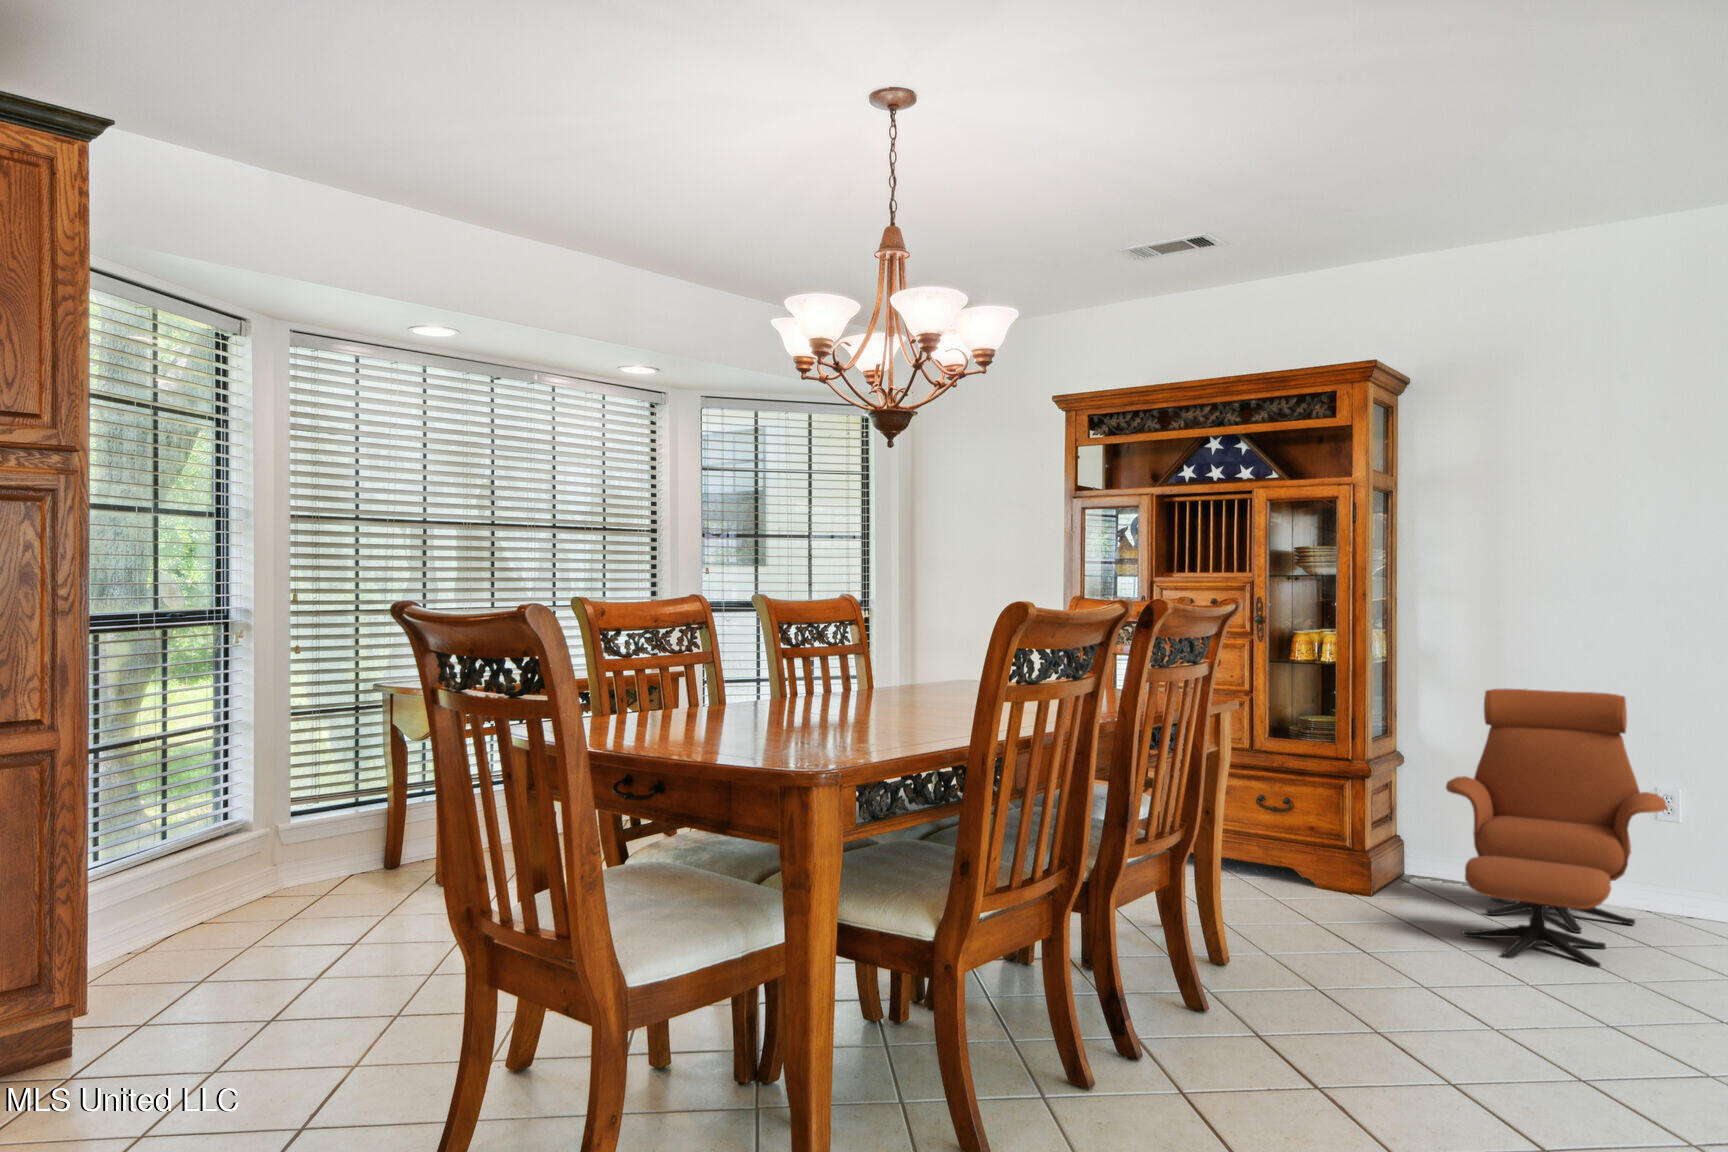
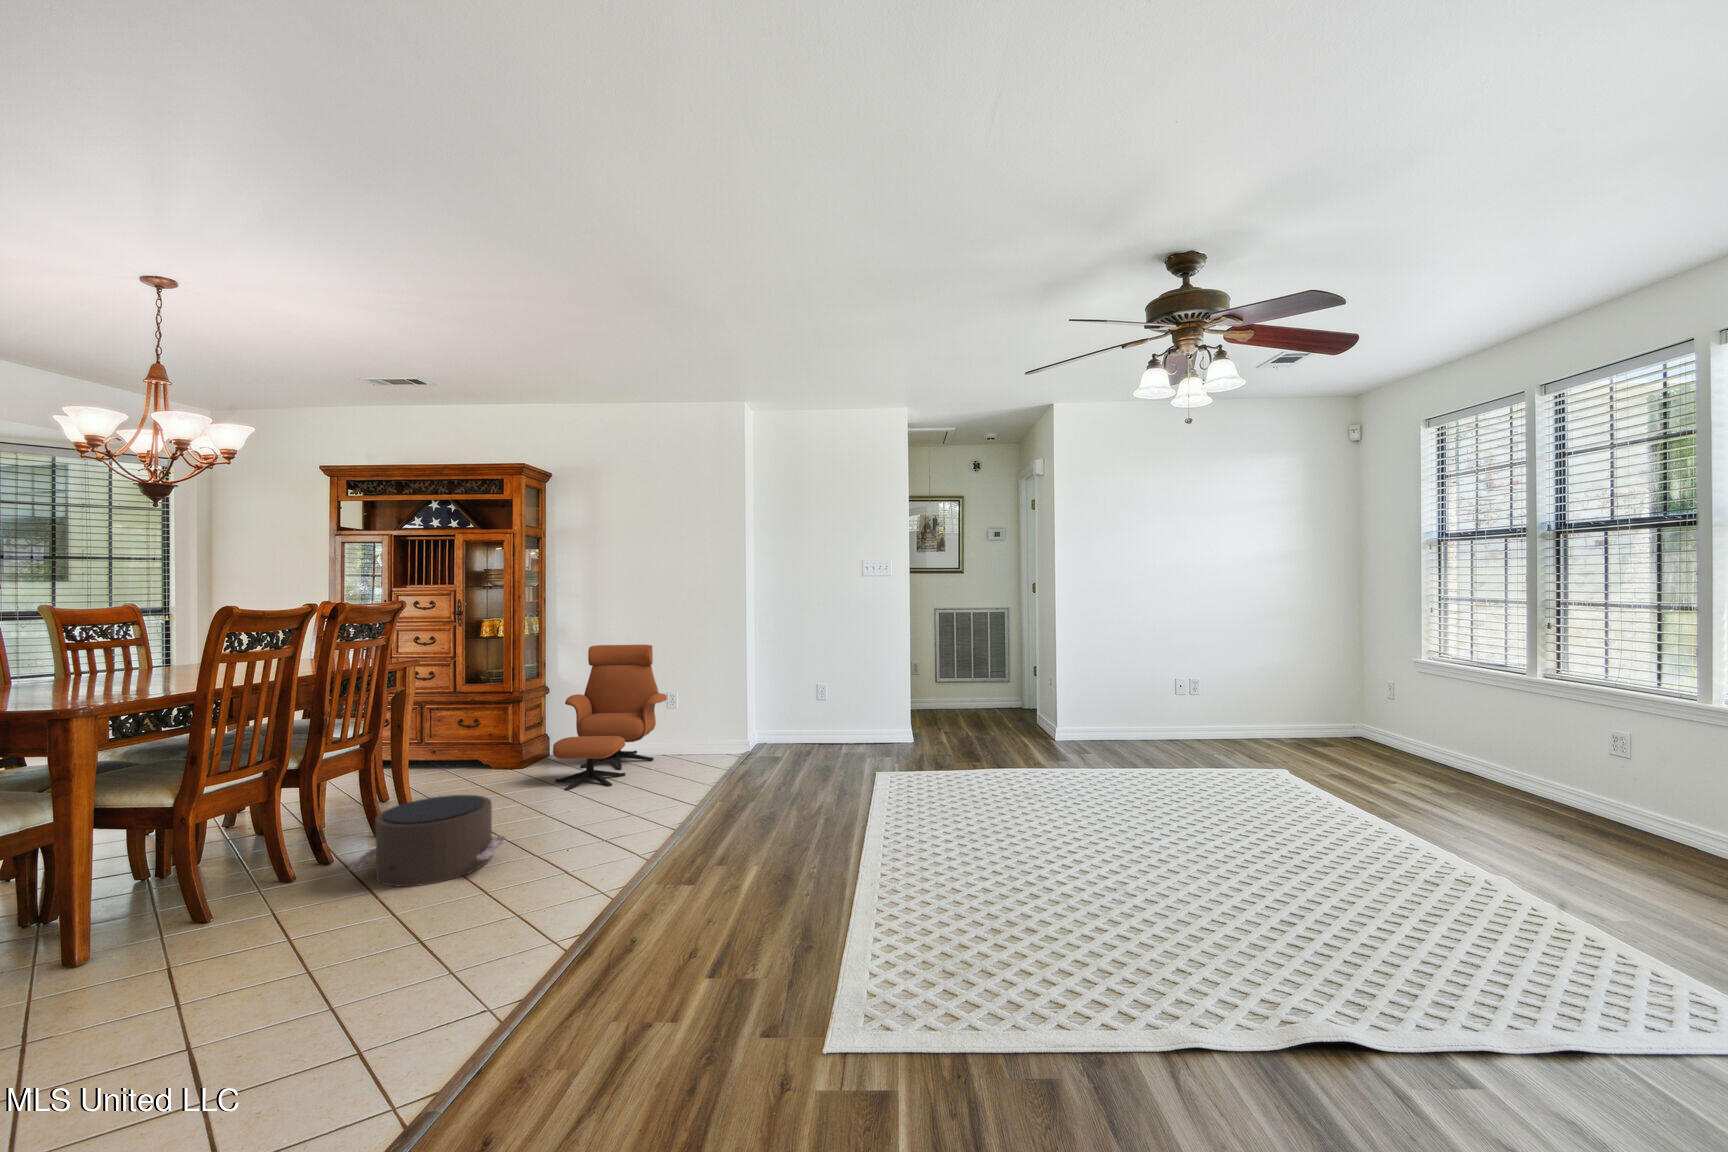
pouf: none [1272,939,1539,1112] -> present [349,795,505,887]

